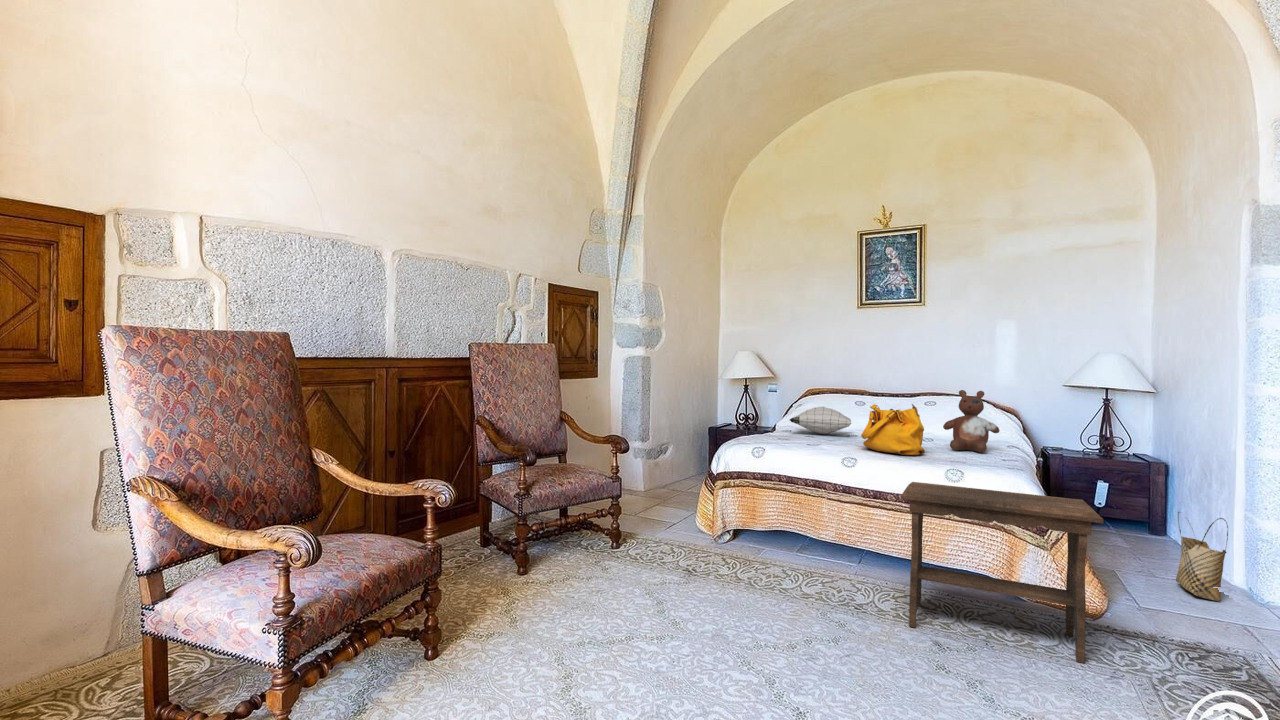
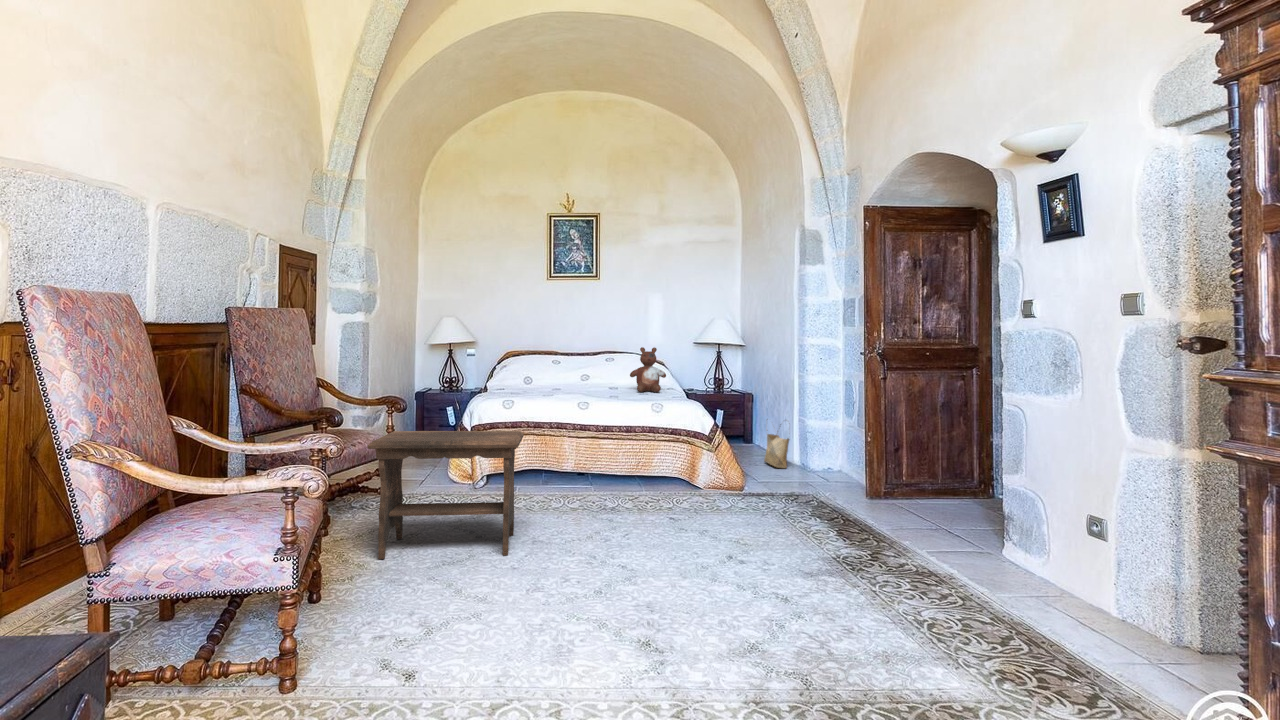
handbag: present [861,404,925,455] -> none [583,359,627,398]
pillow: present [790,407,851,434] -> none [511,364,563,387]
footstool: present [901,482,1103,663] -> present [367,431,524,559]

